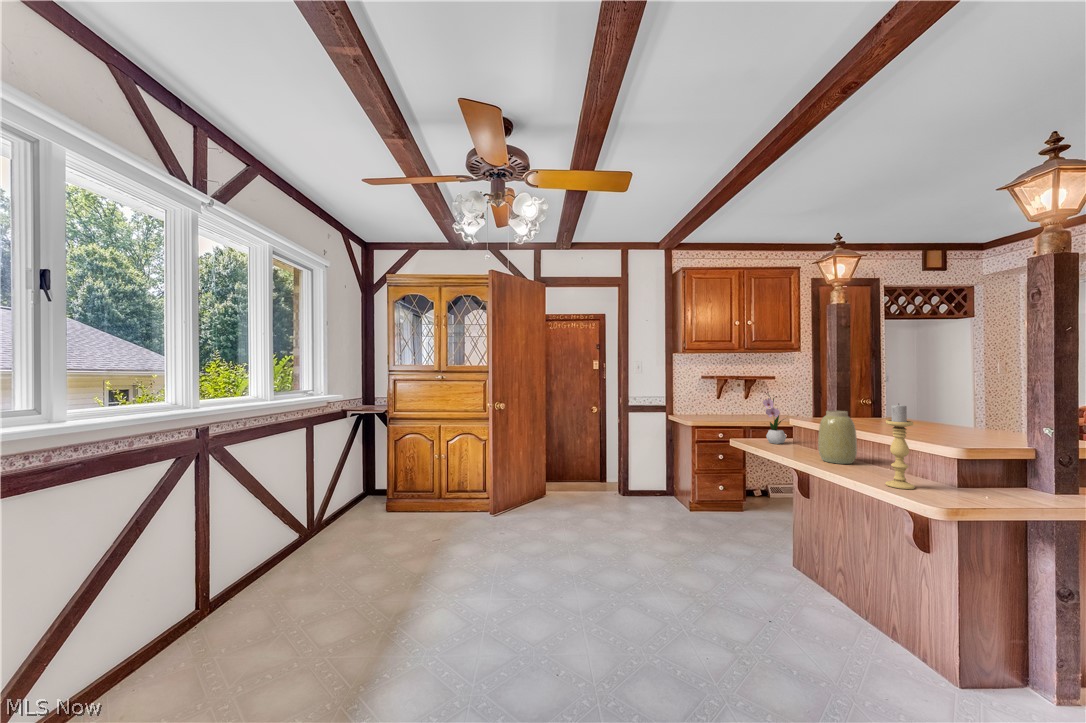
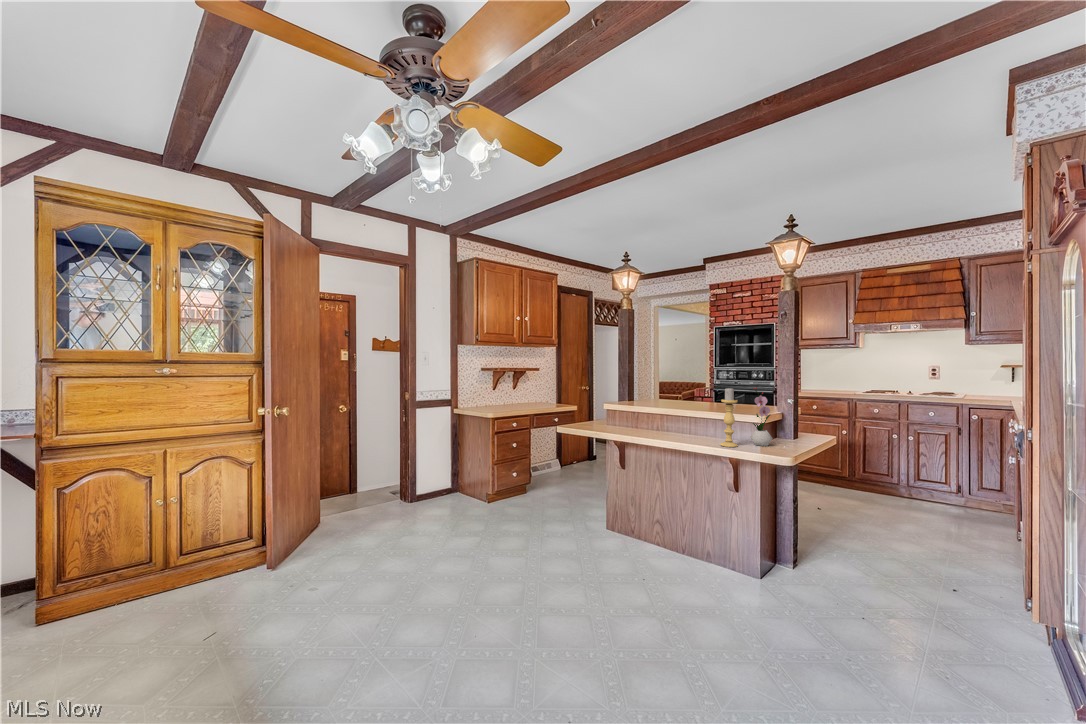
flower arrangement: present [763,391,786,444] -> present [751,387,773,446]
vase: present [818,411,857,464] -> none [650,395,675,436]

